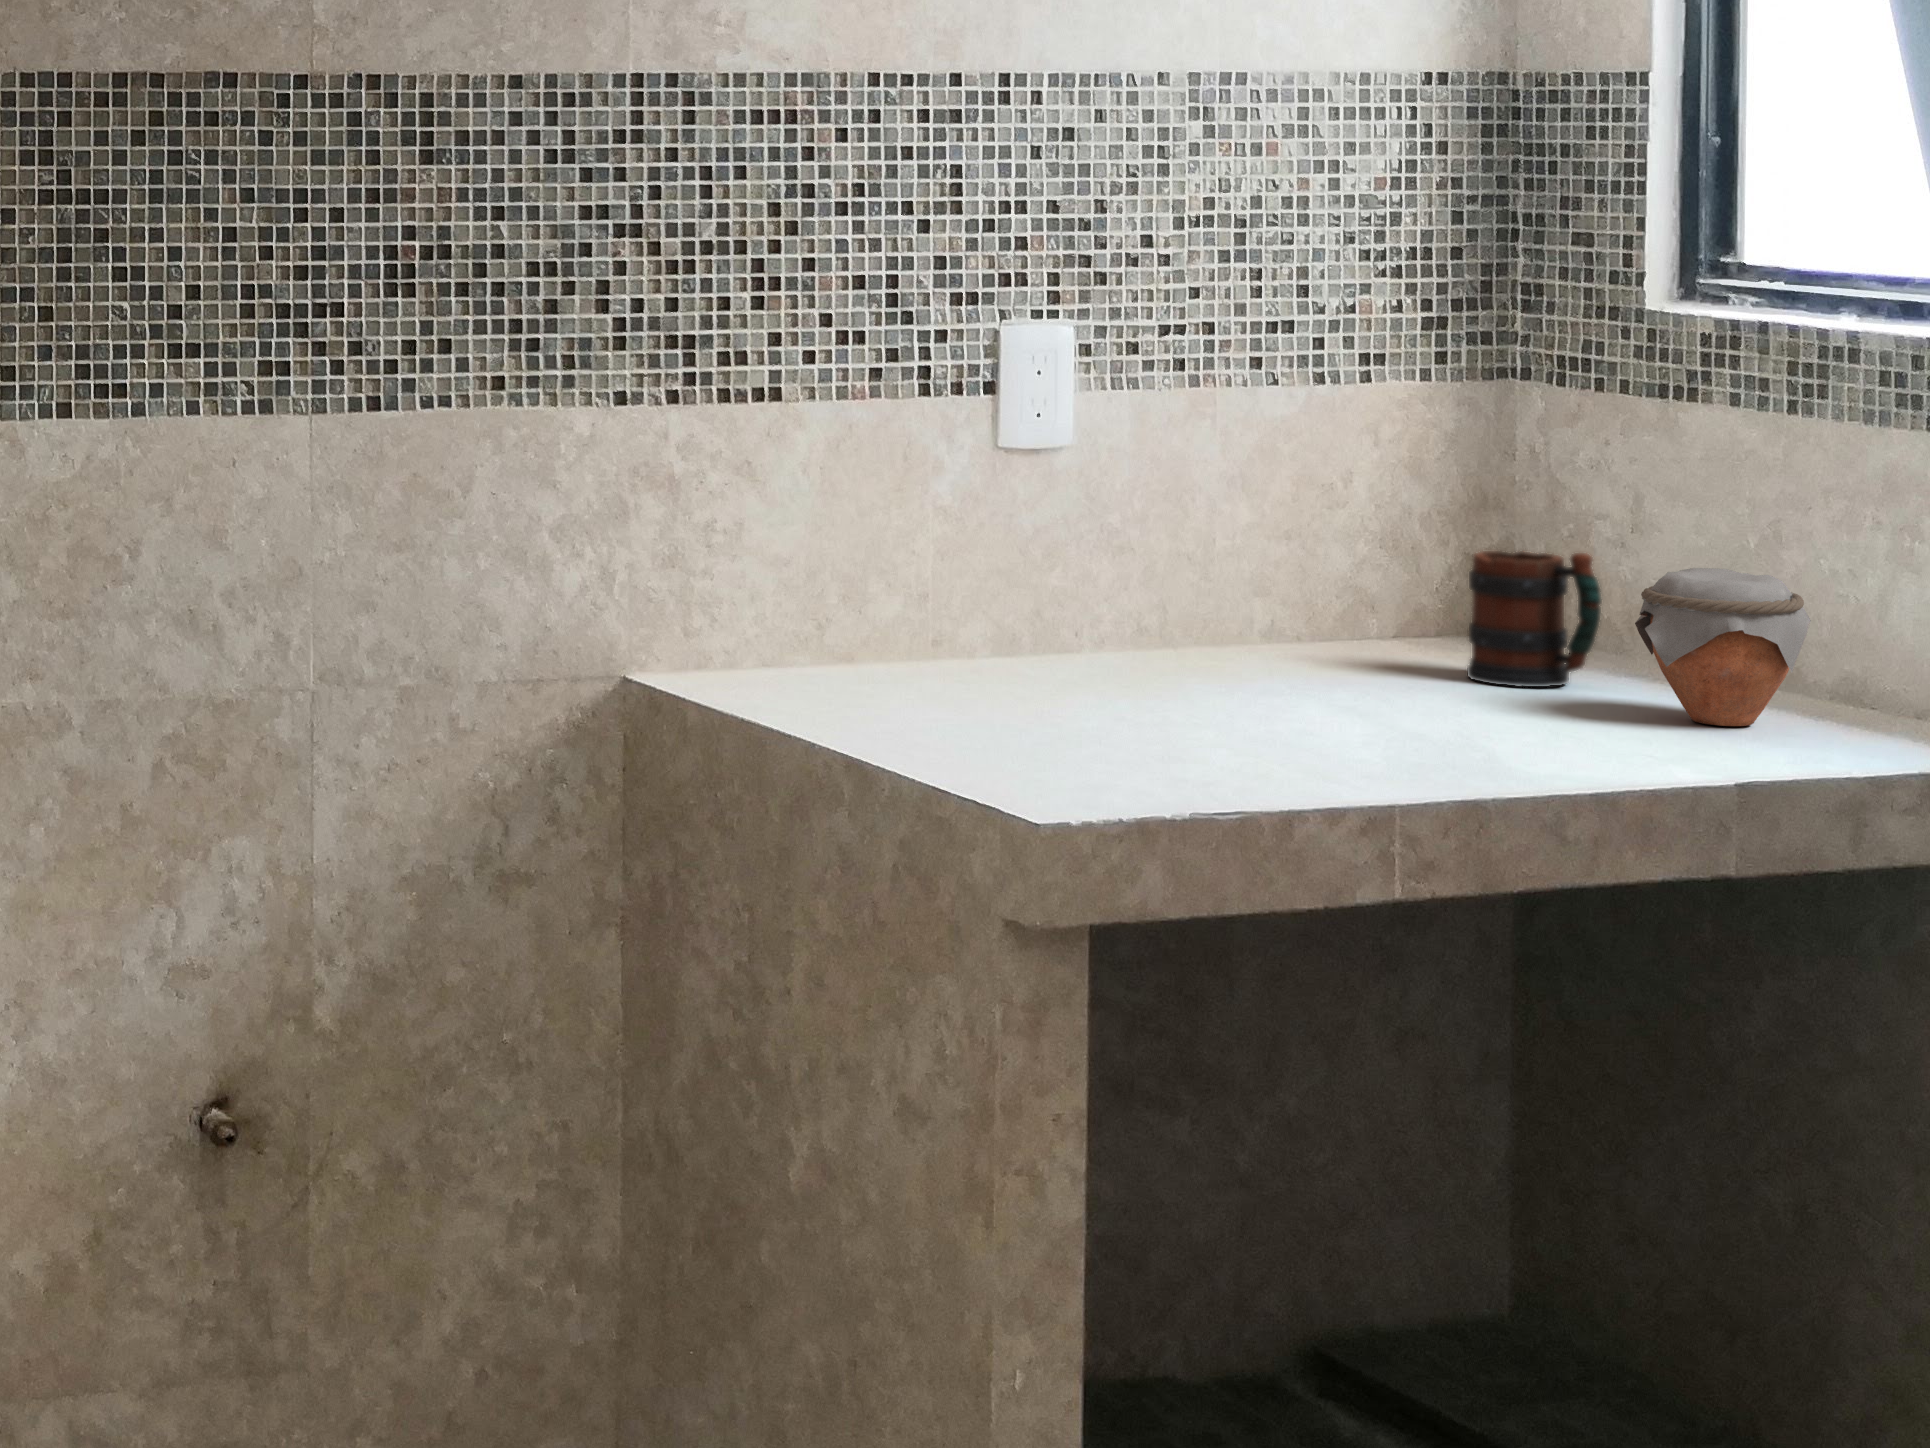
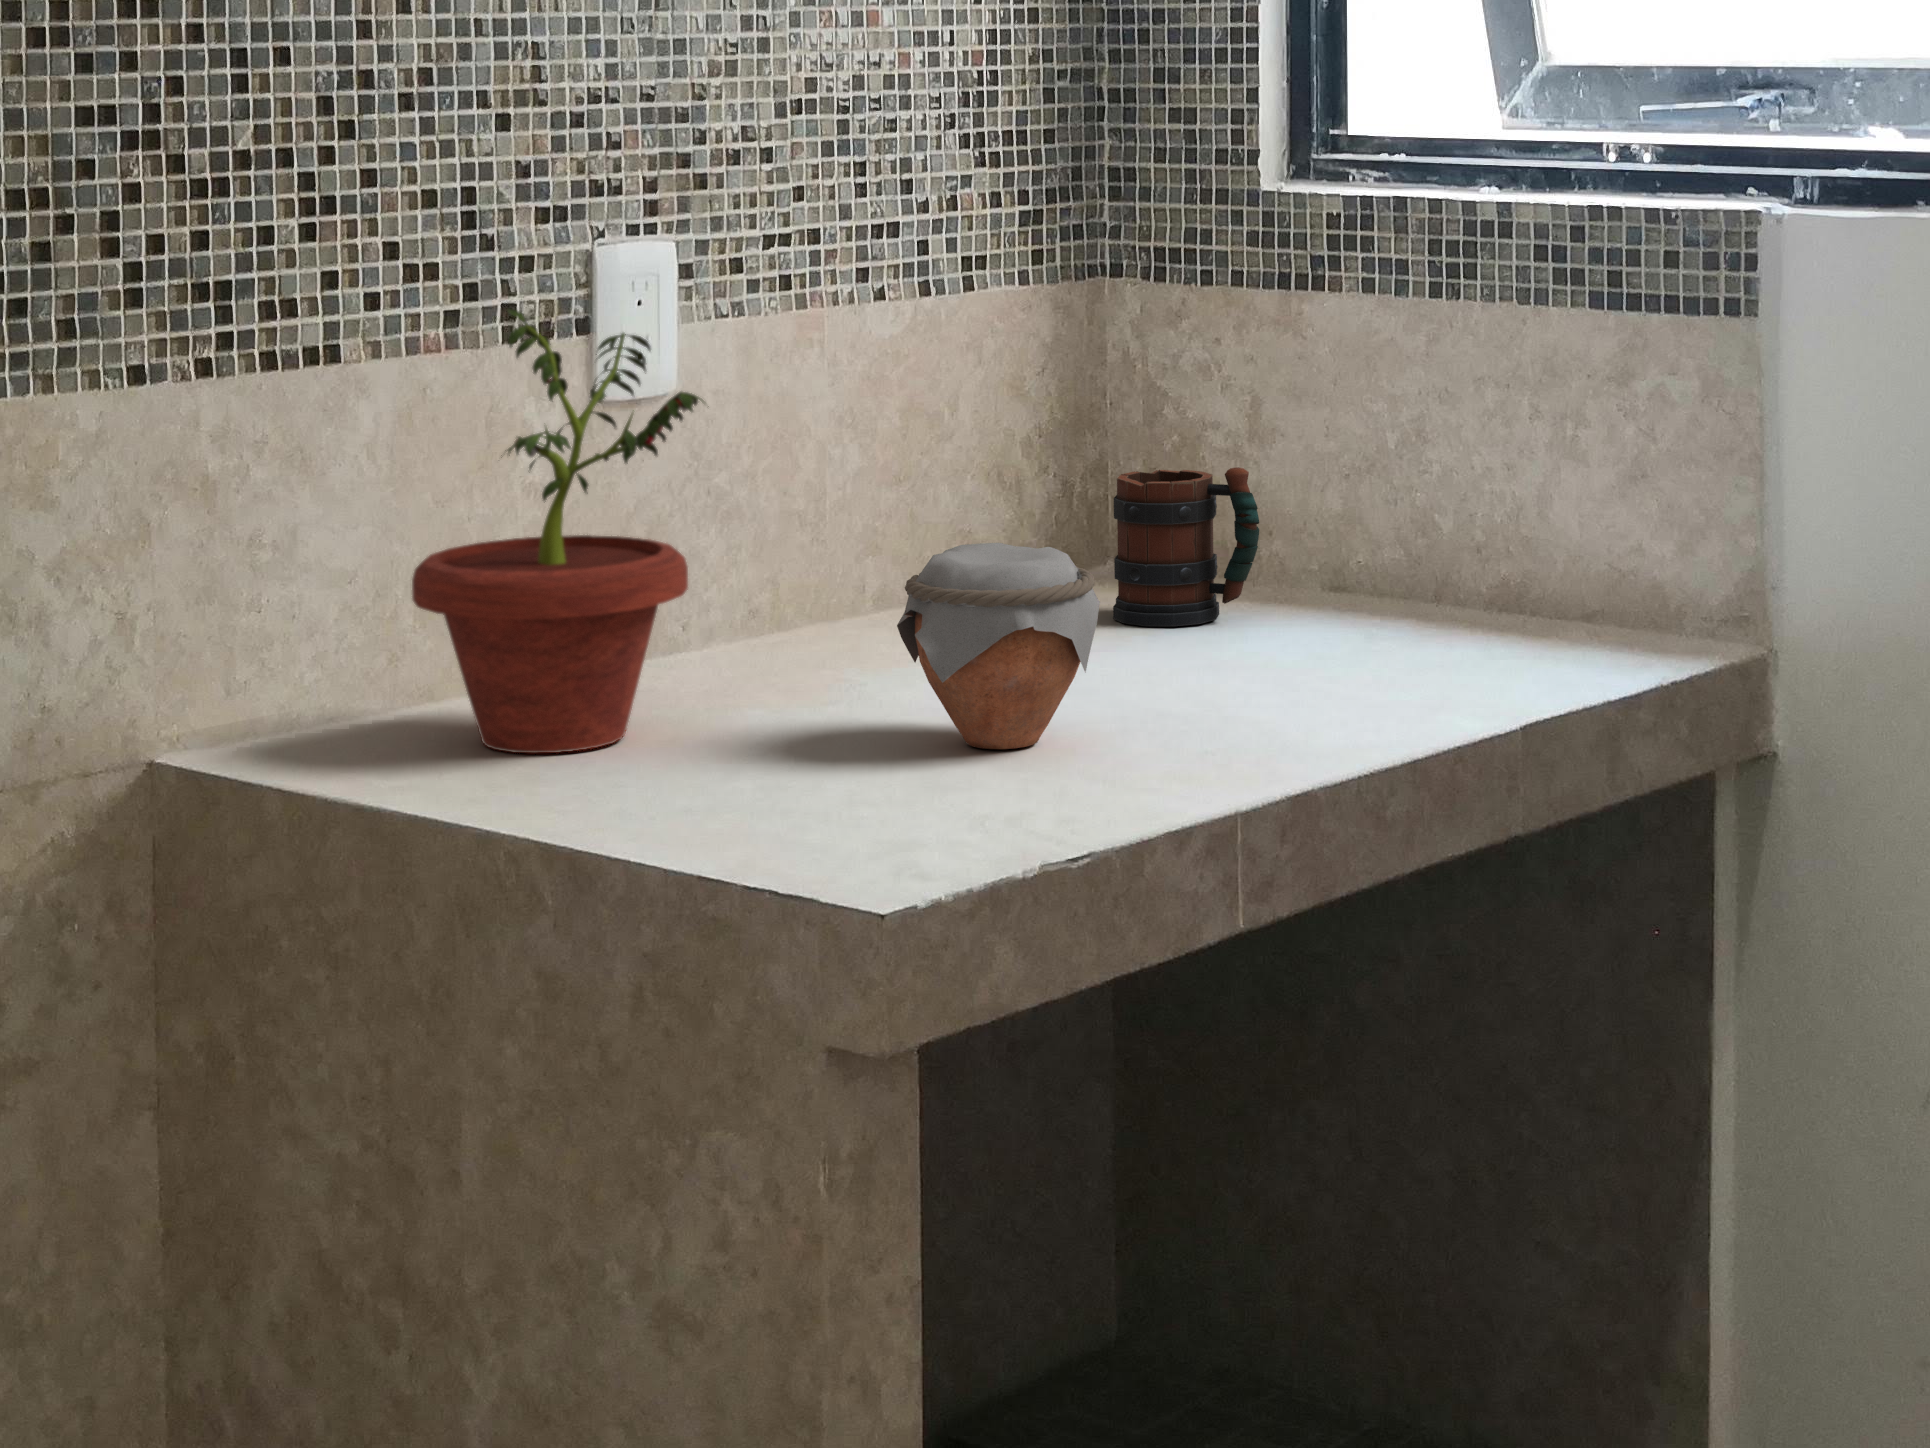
potted plant: none [810,370,1042,708] -> present [412,310,703,753]
jar: present [1635,568,1811,726] -> present [897,543,1100,749]

